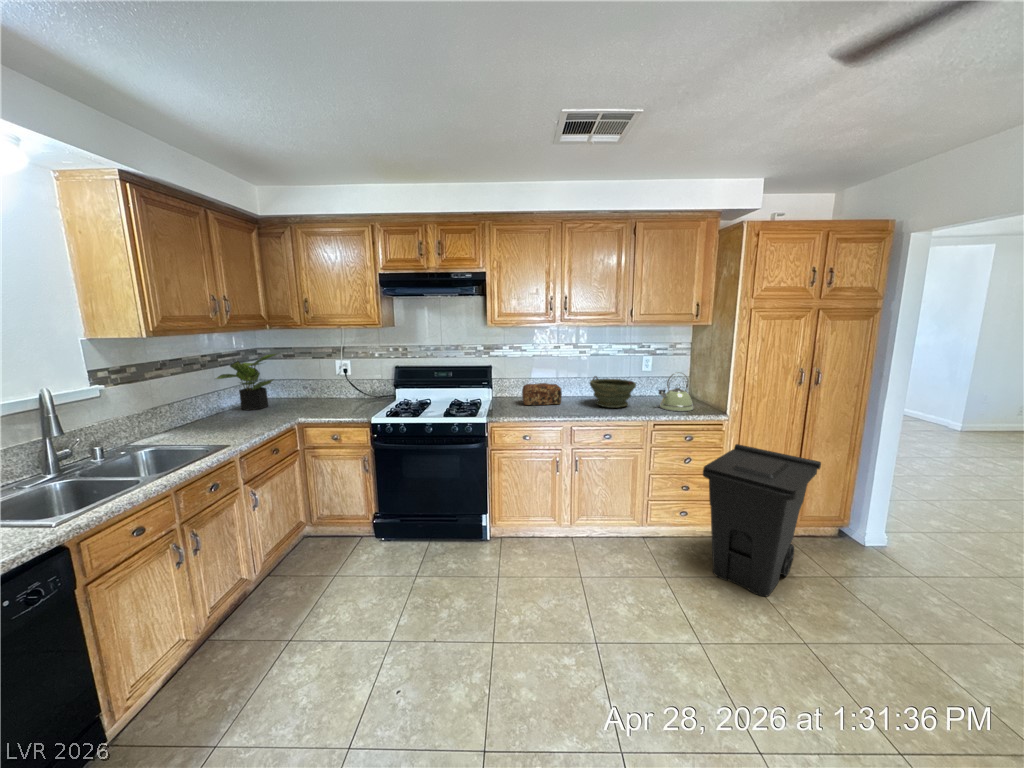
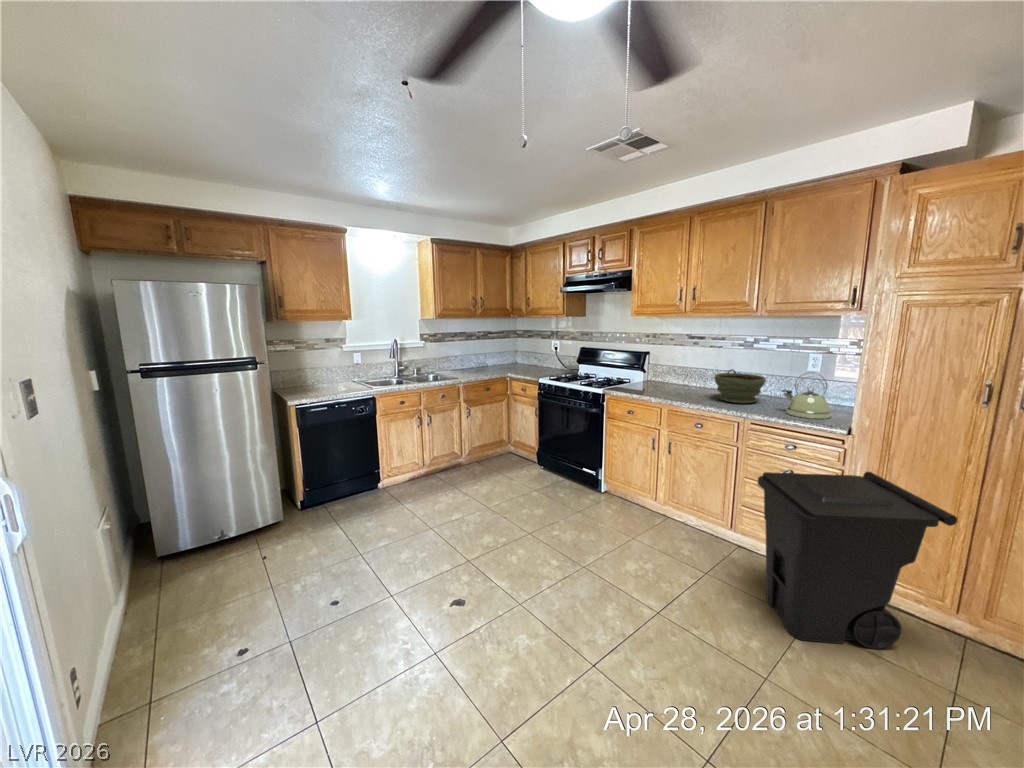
potted plant: present [216,354,276,410] -> none [483,332,518,367]
bread loaf: present [522,383,562,405] -> none [655,370,697,392]

